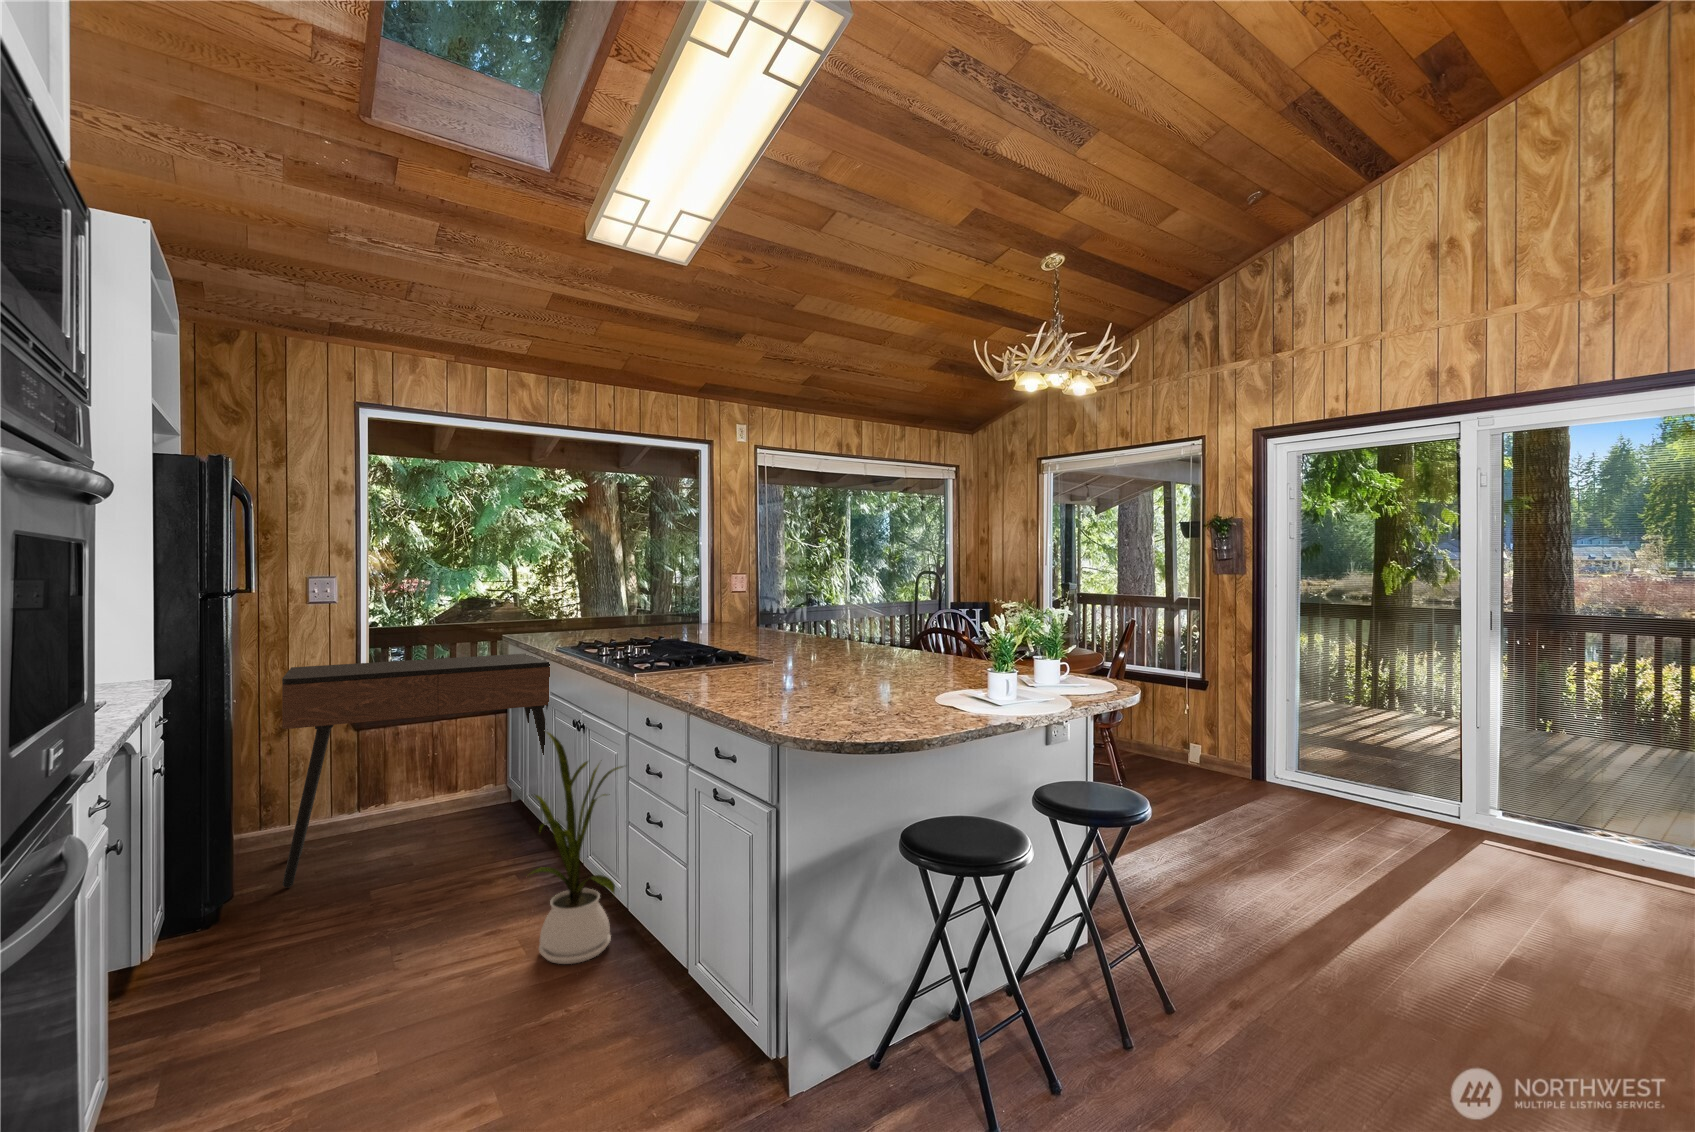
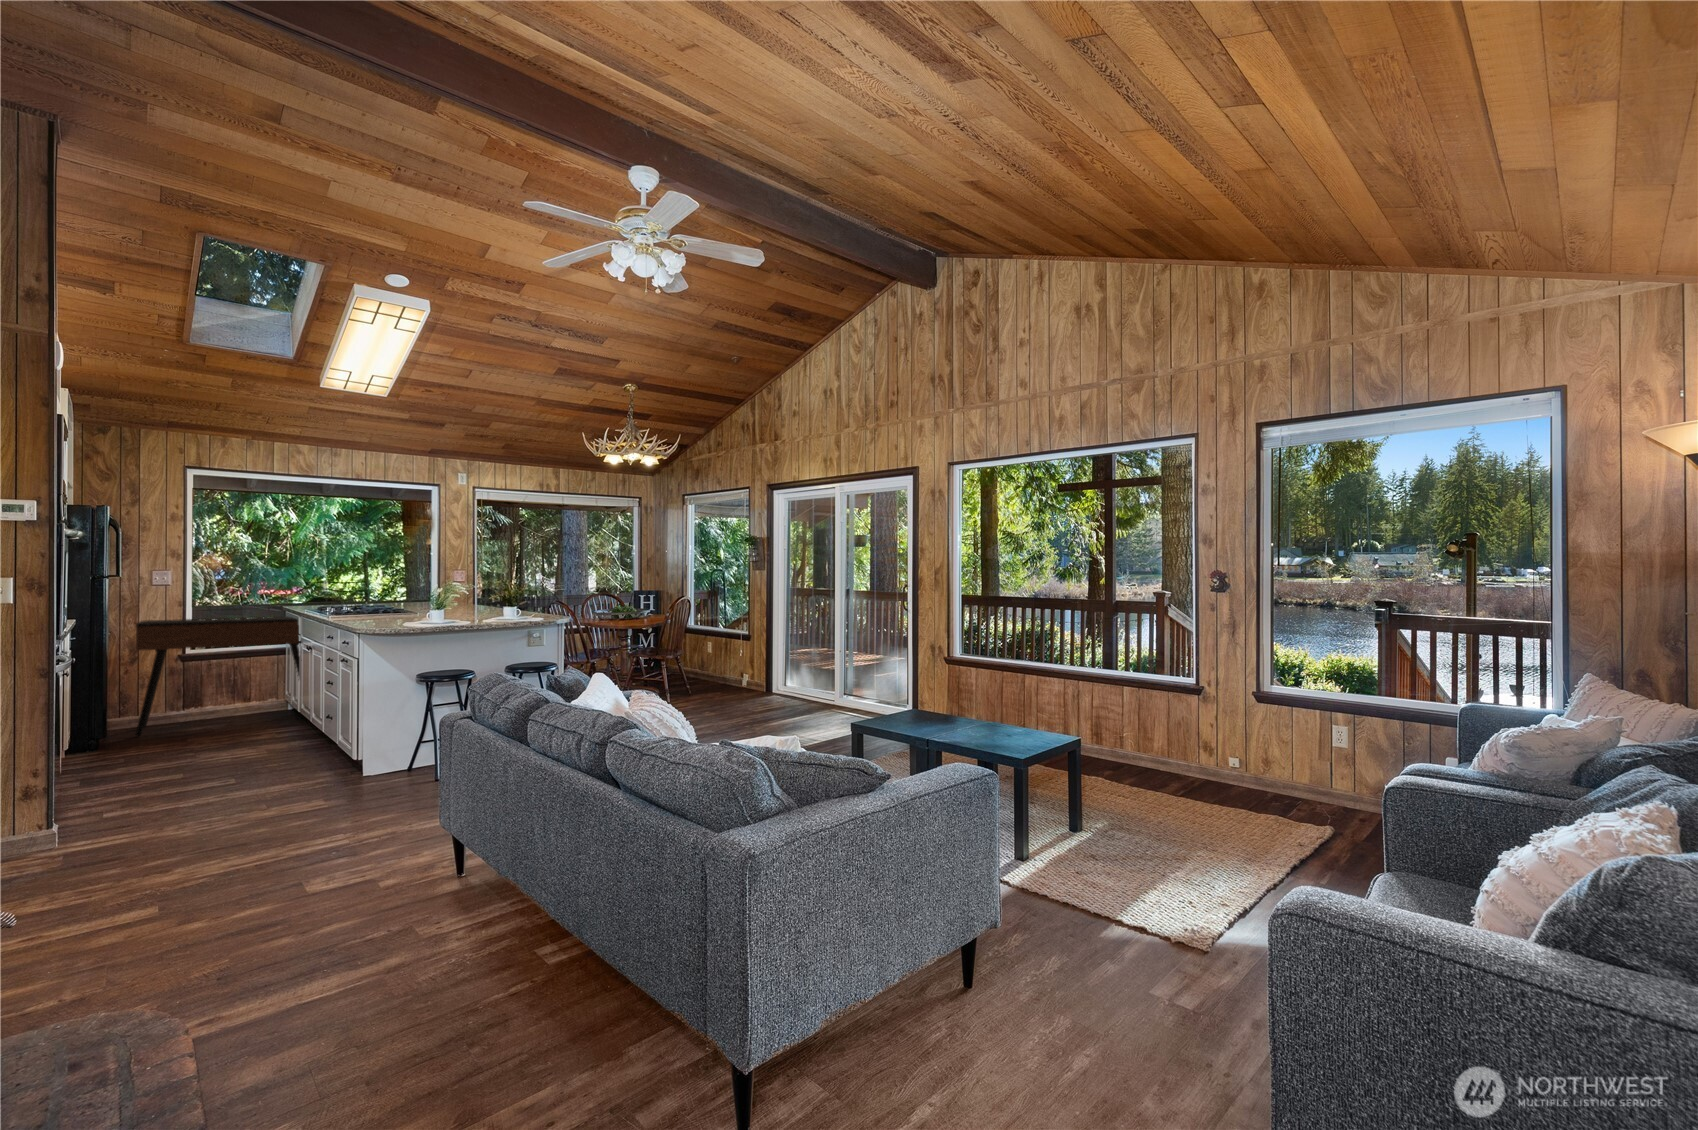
house plant: present [531,732,623,964] -> none [264,646,320,751]

